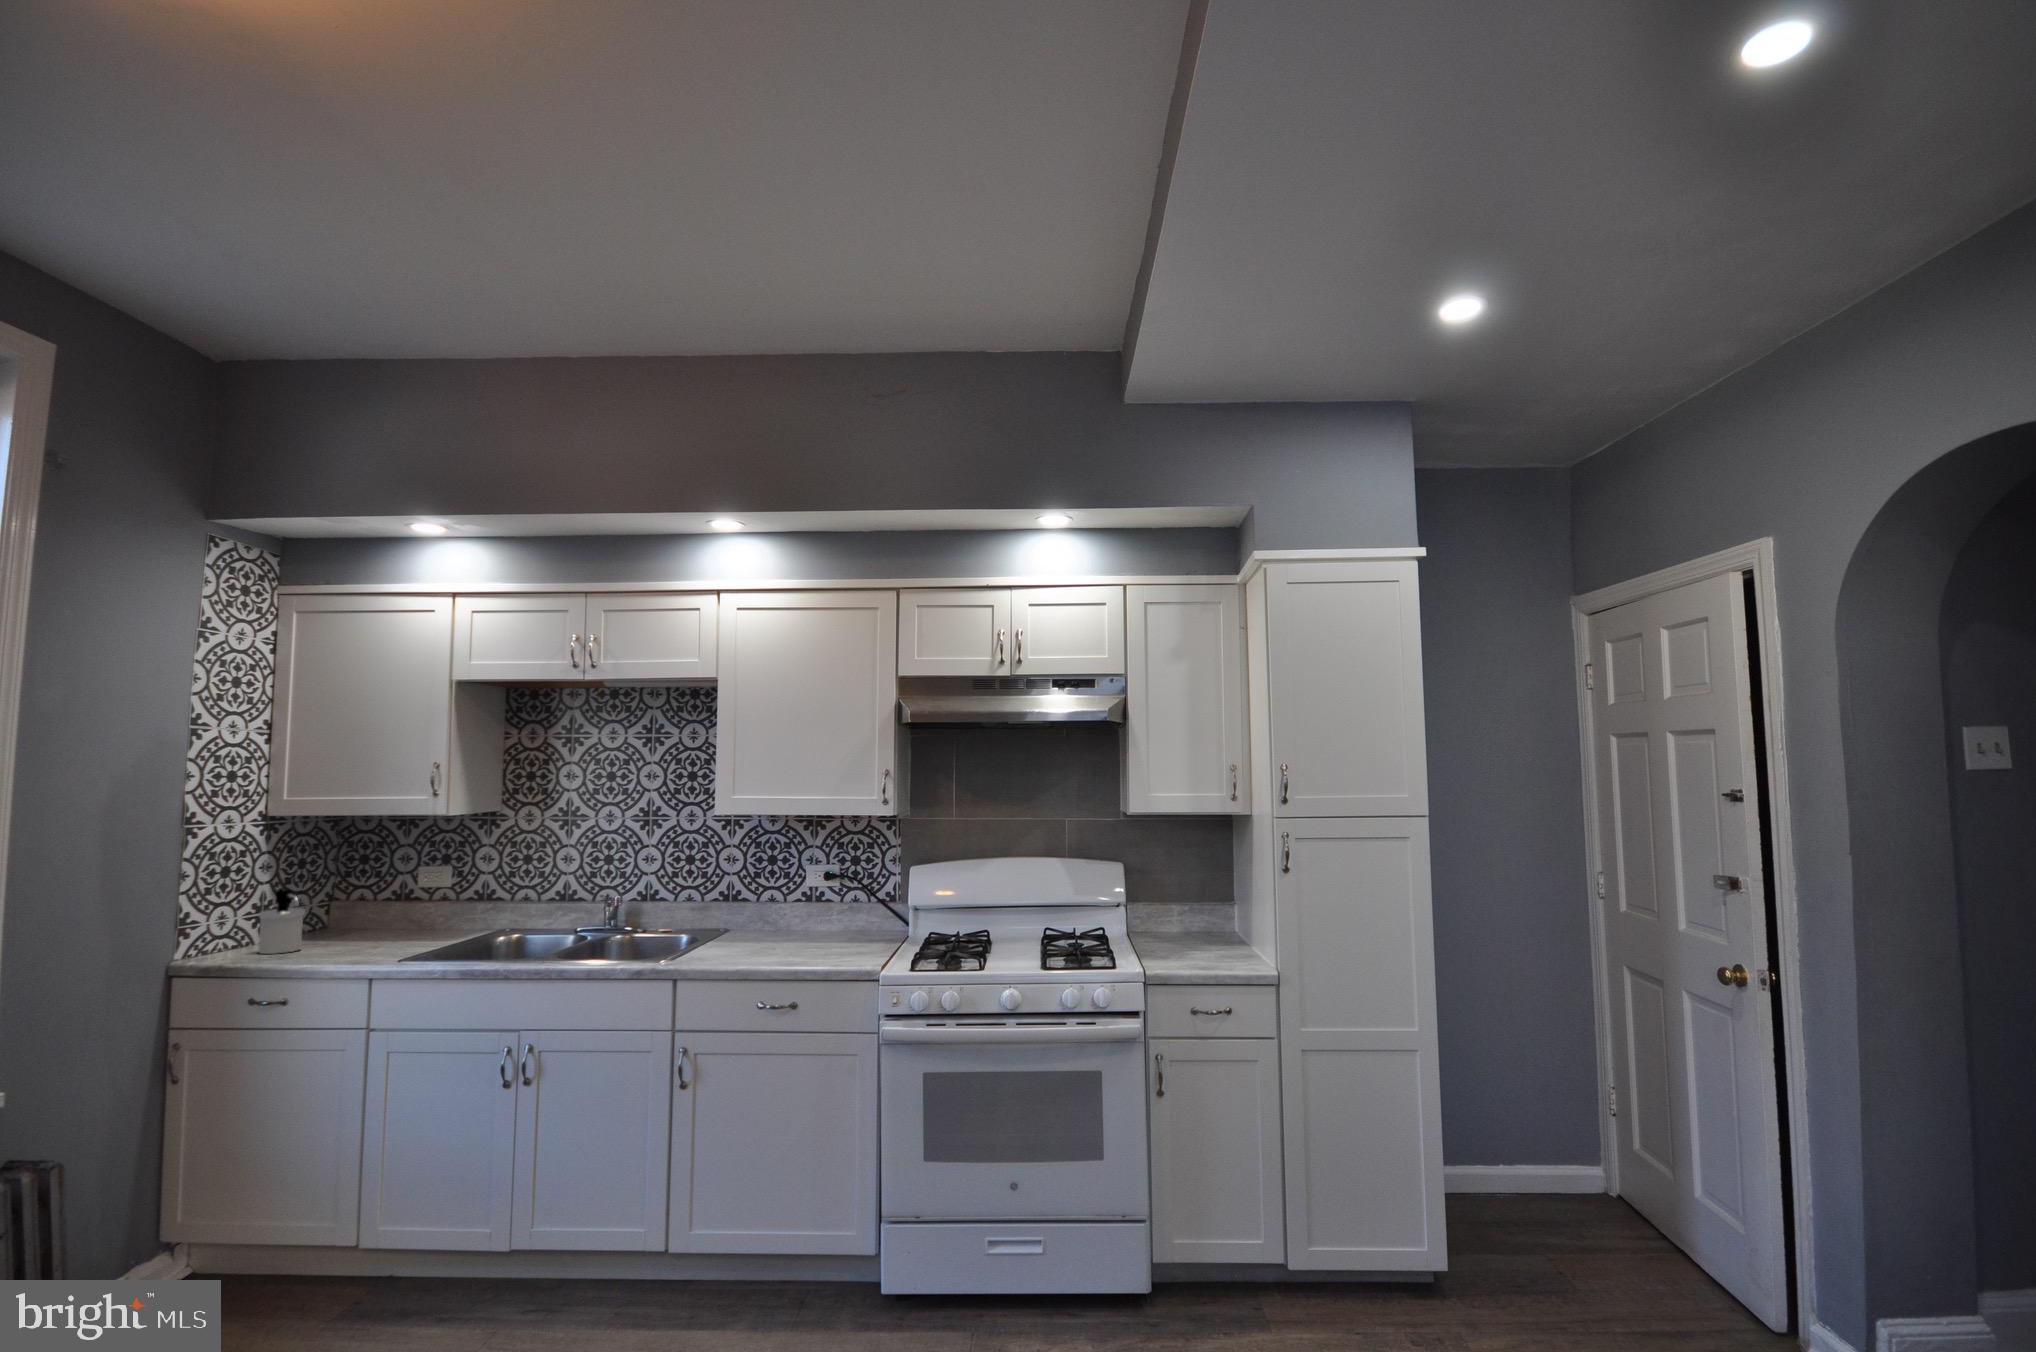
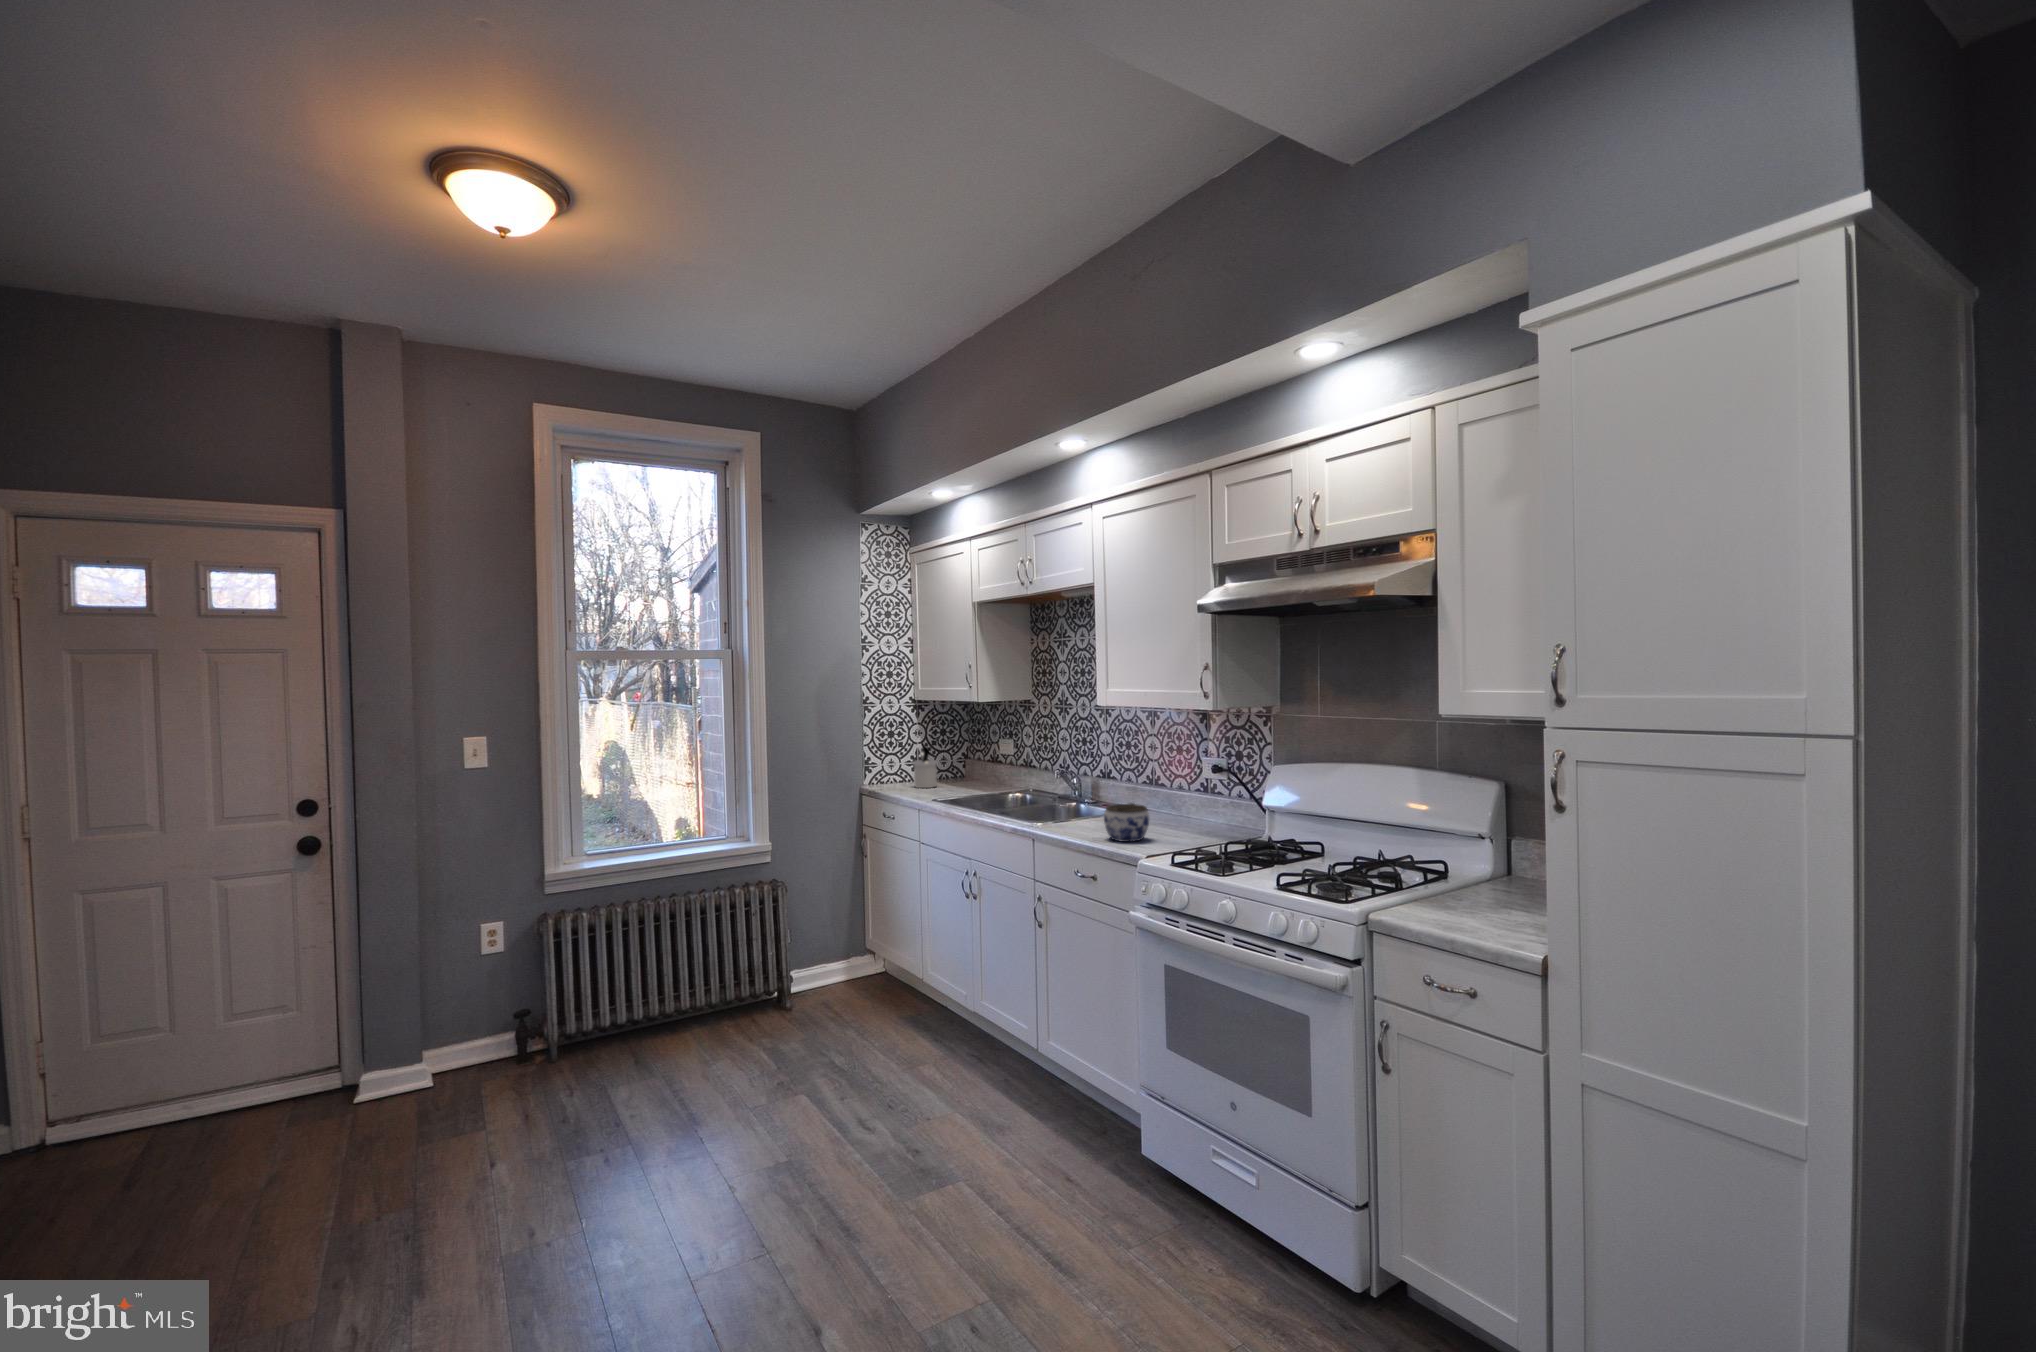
jar: none [780,919,830,961] -> present [1104,803,1149,842]

